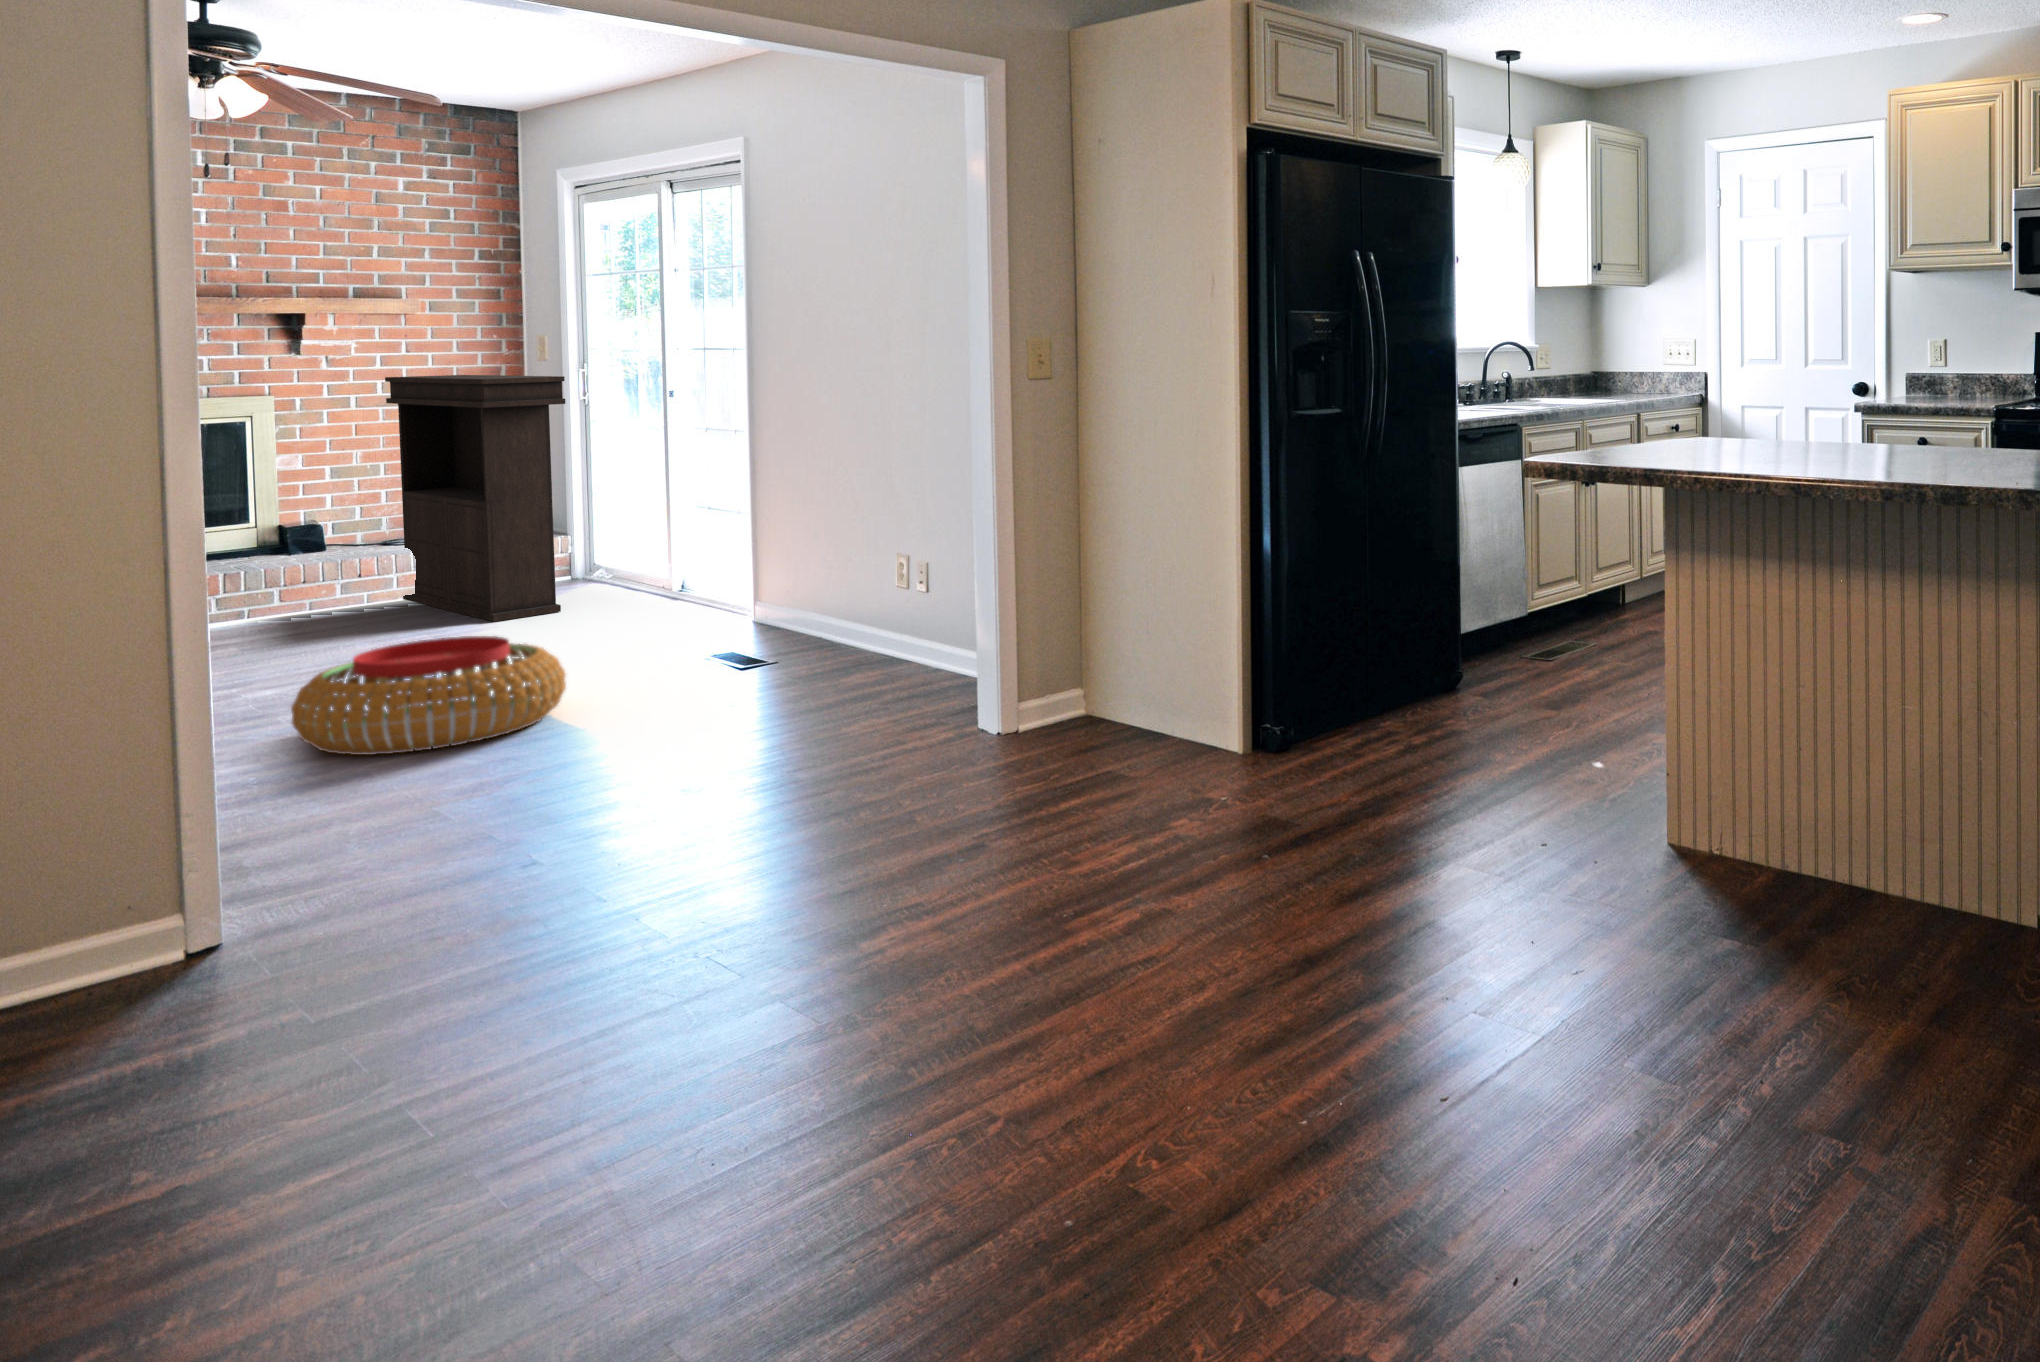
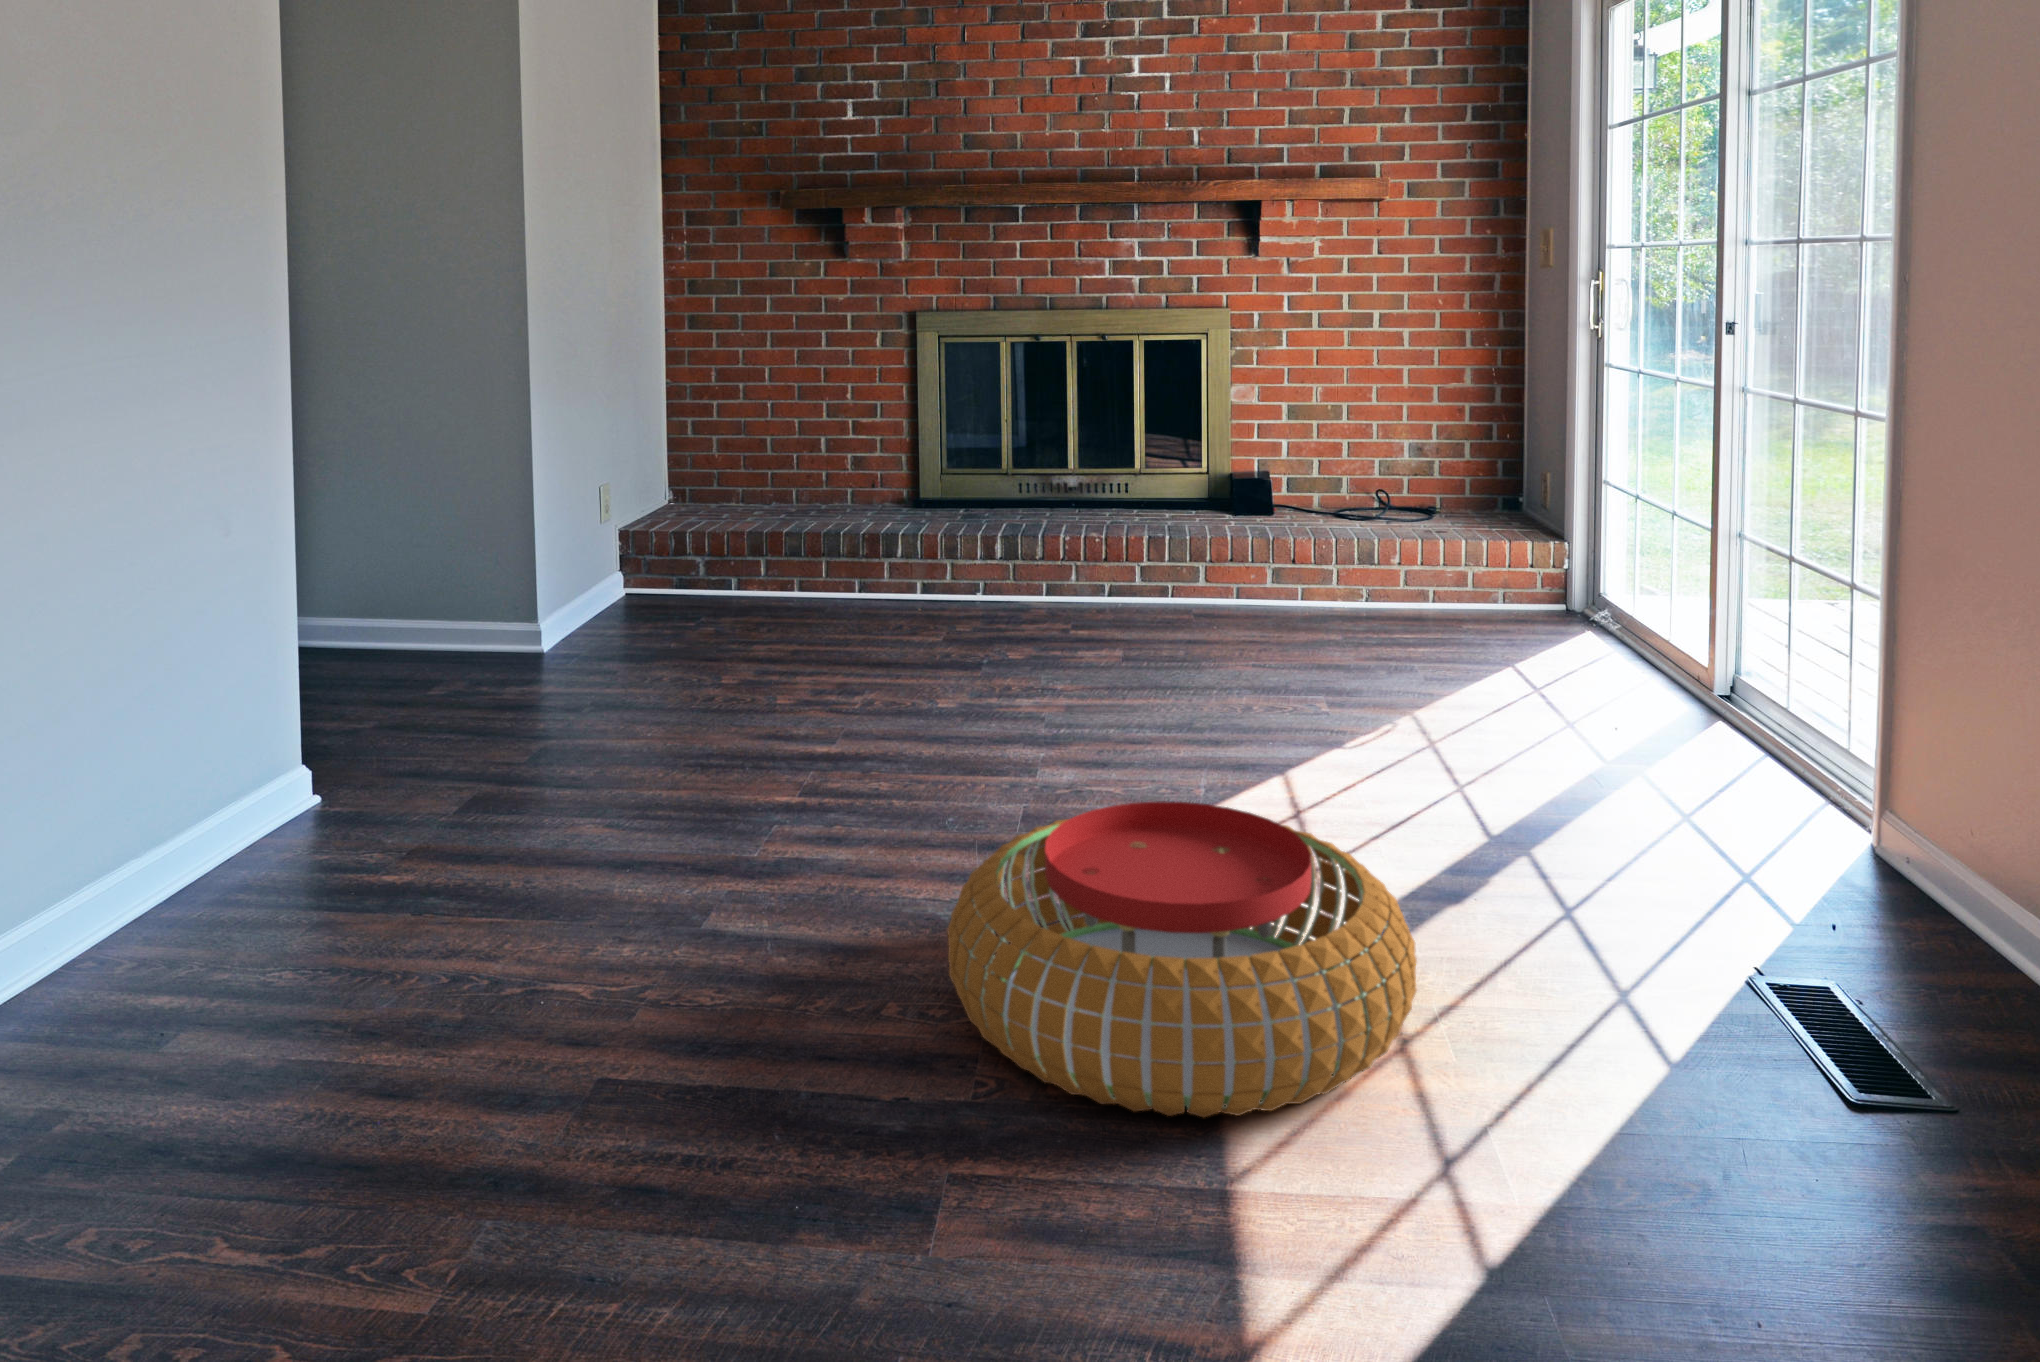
console table: present [385,375,565,622] -> none [1341,286,1547,681]

